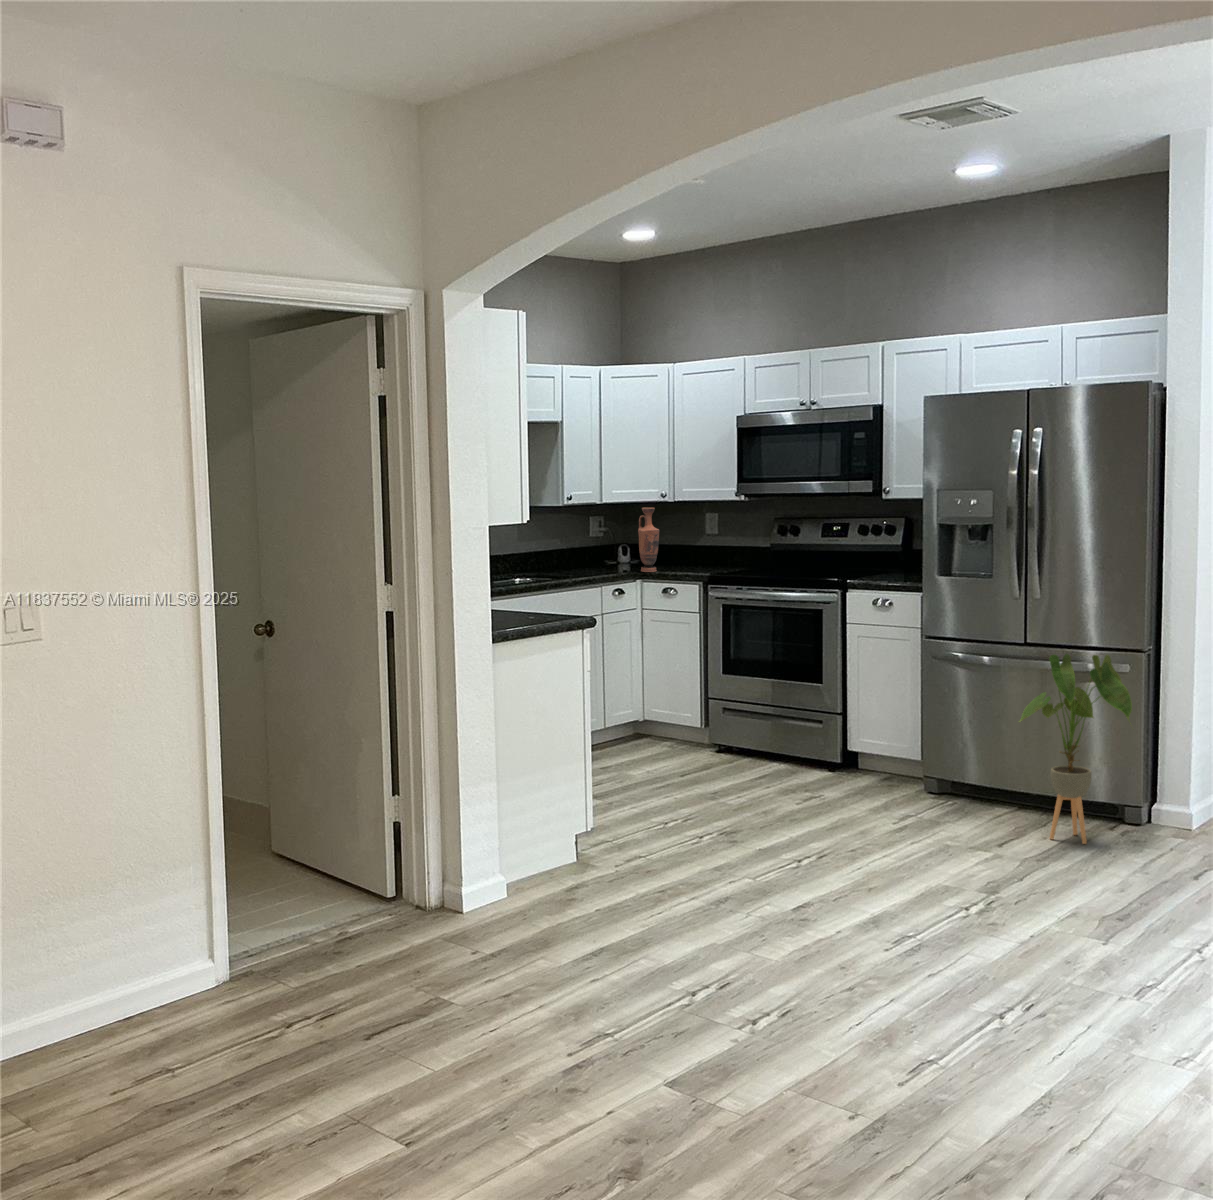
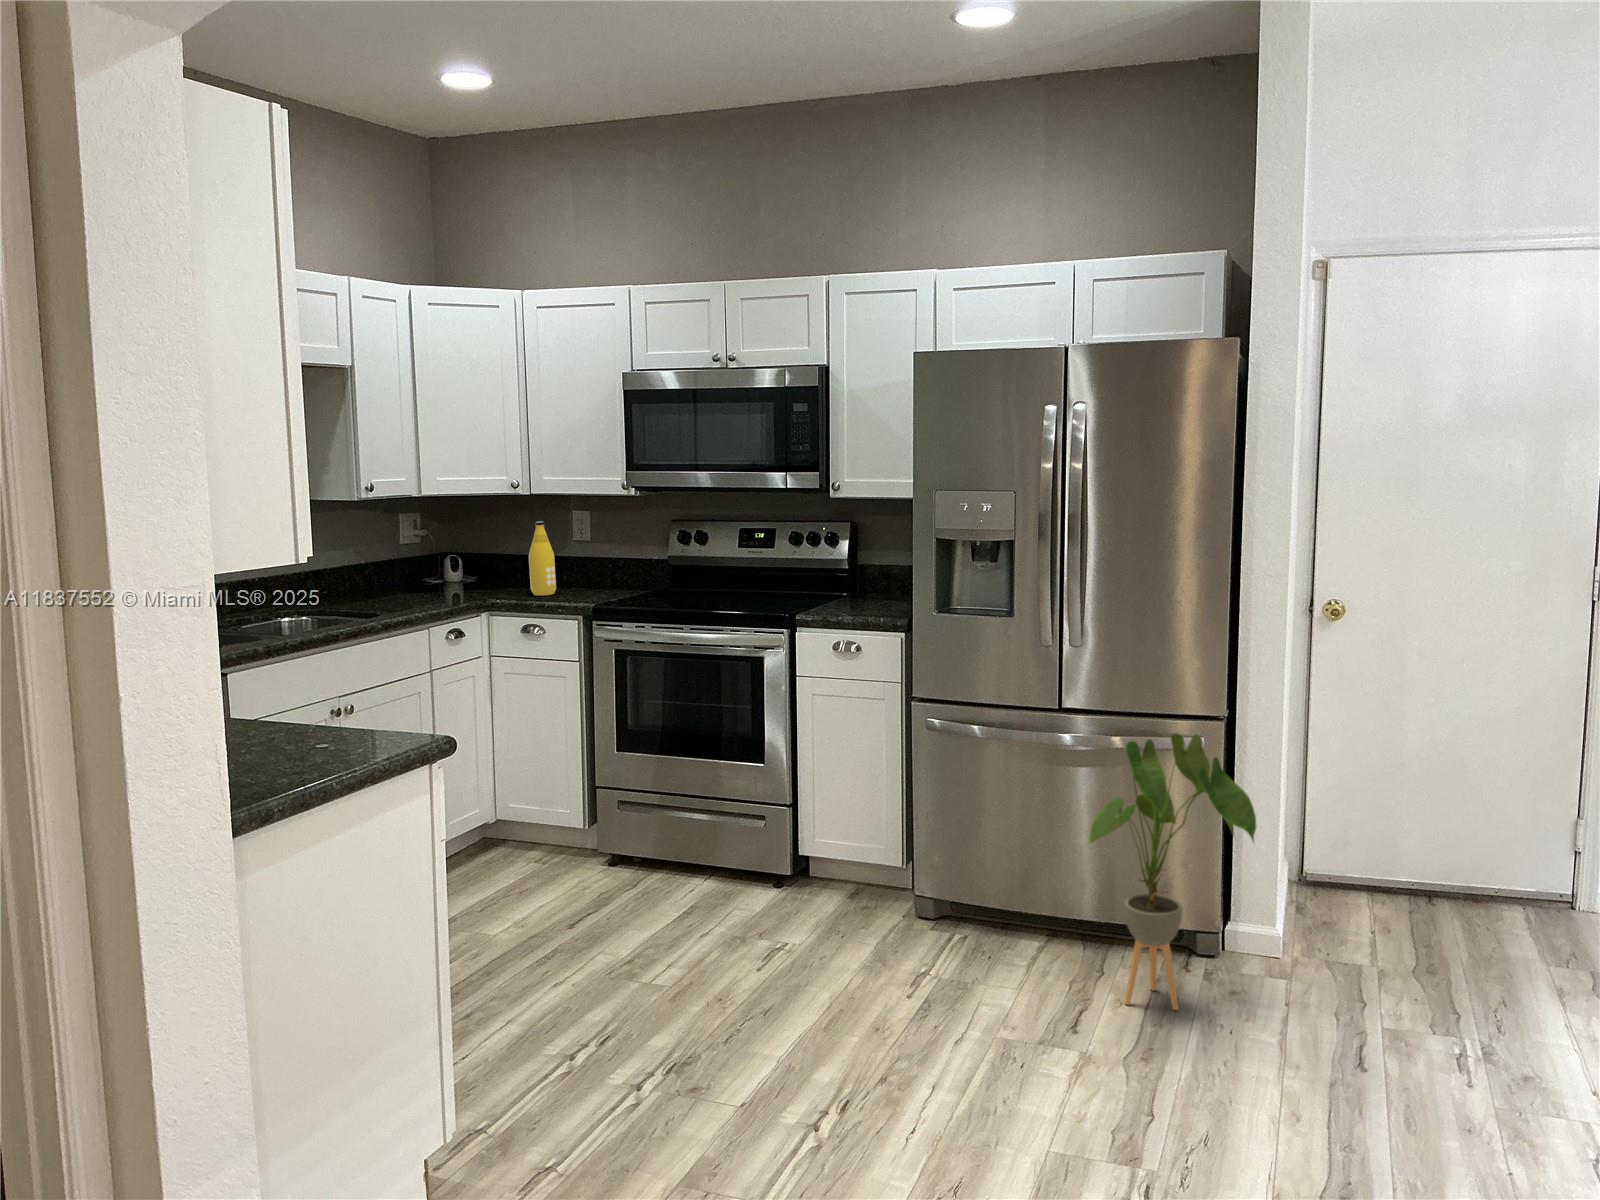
vase: present [638,508,659,572] -> none [478,508,509,602]
bottle: none [672,518,690,569] -> present [529,522,556,596]

